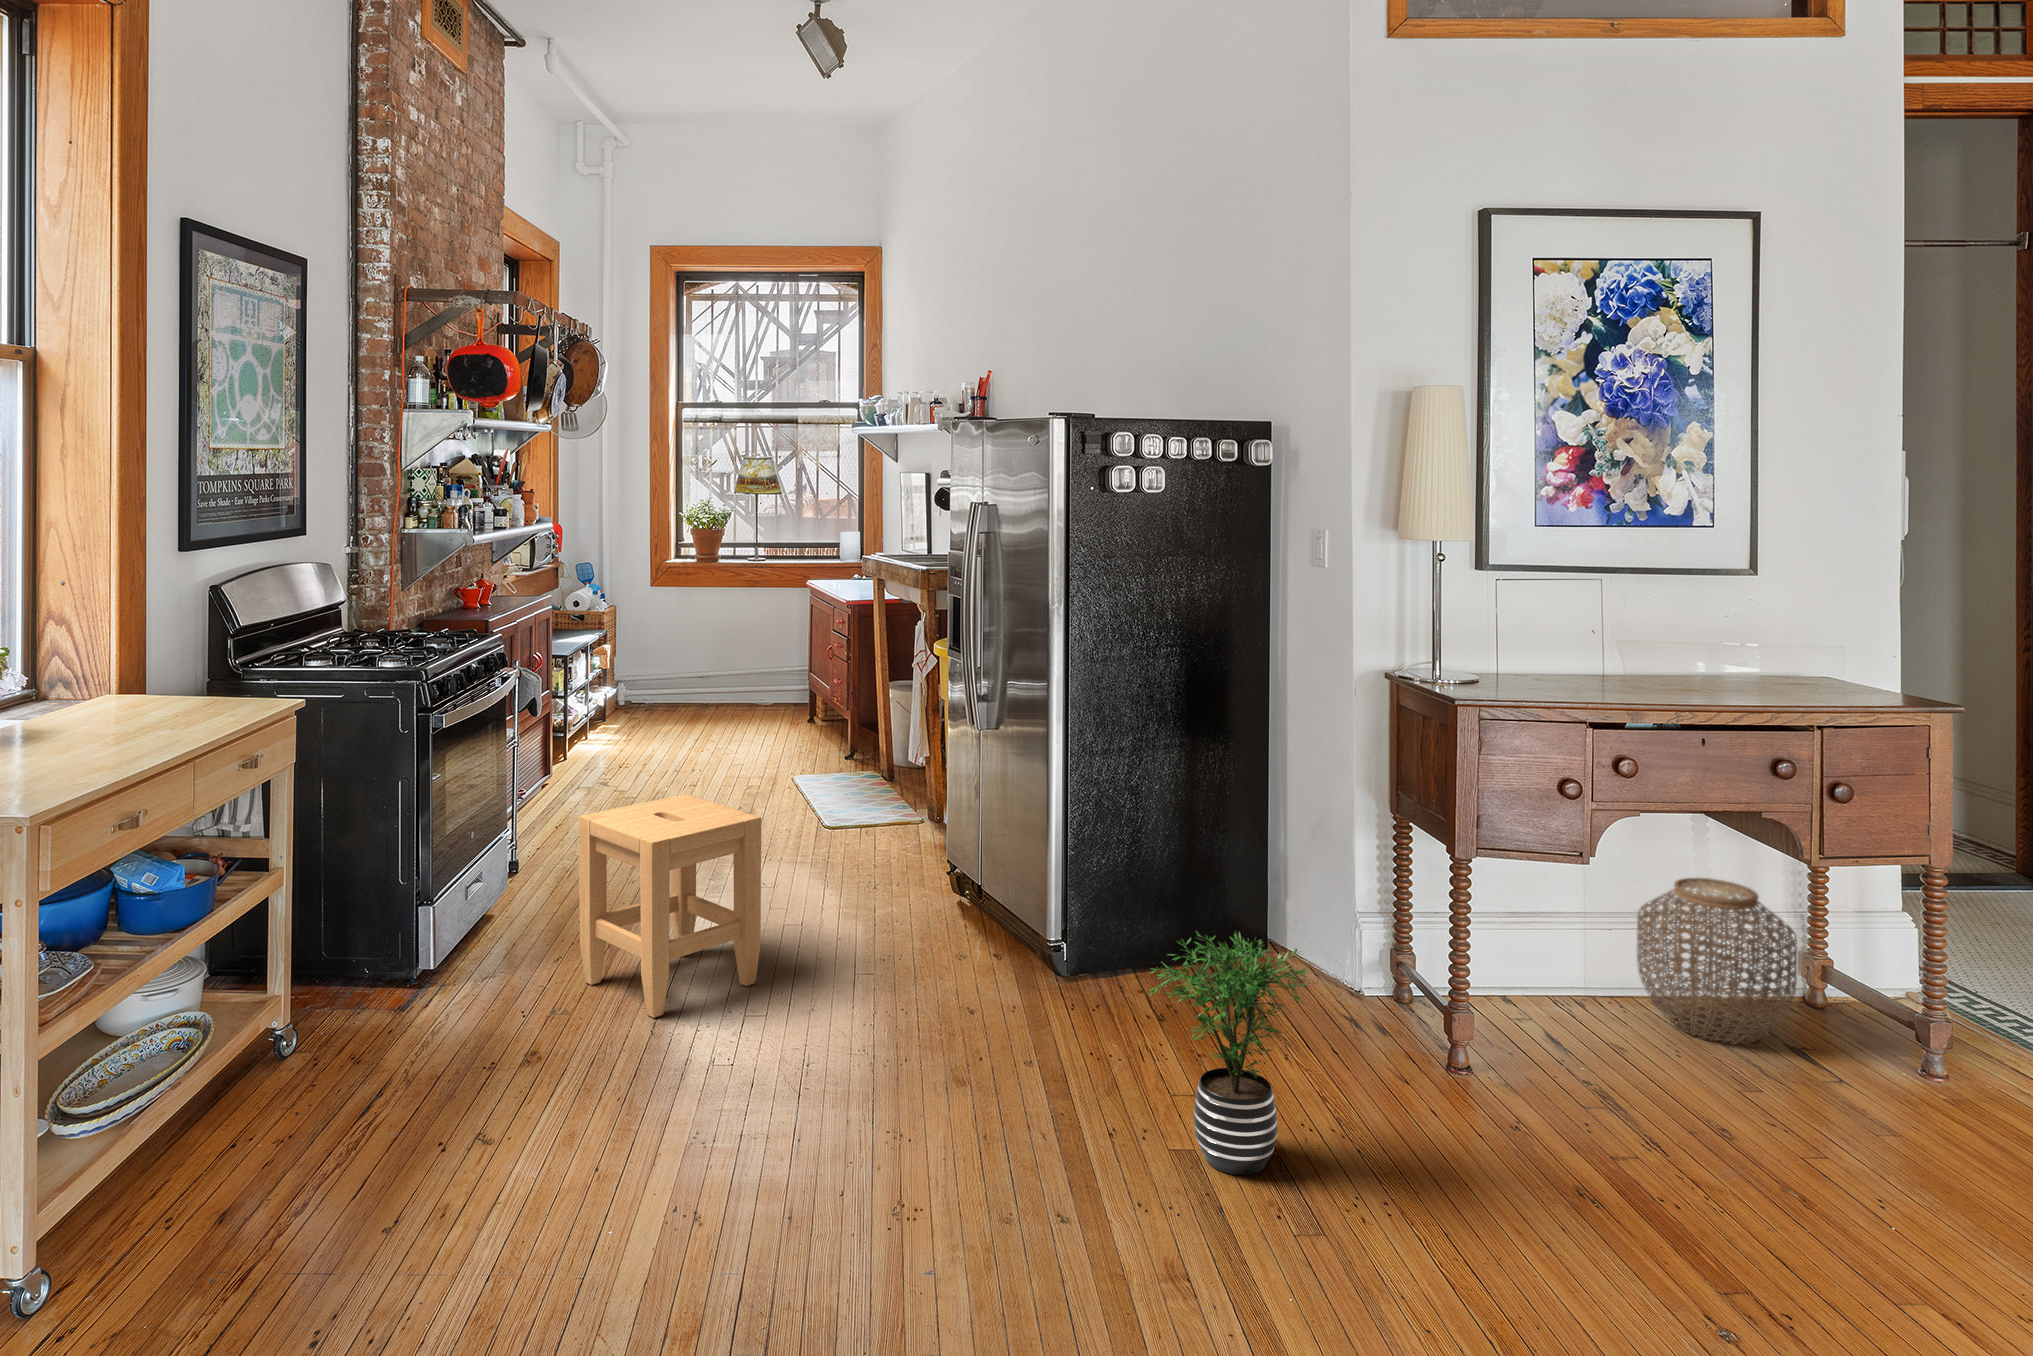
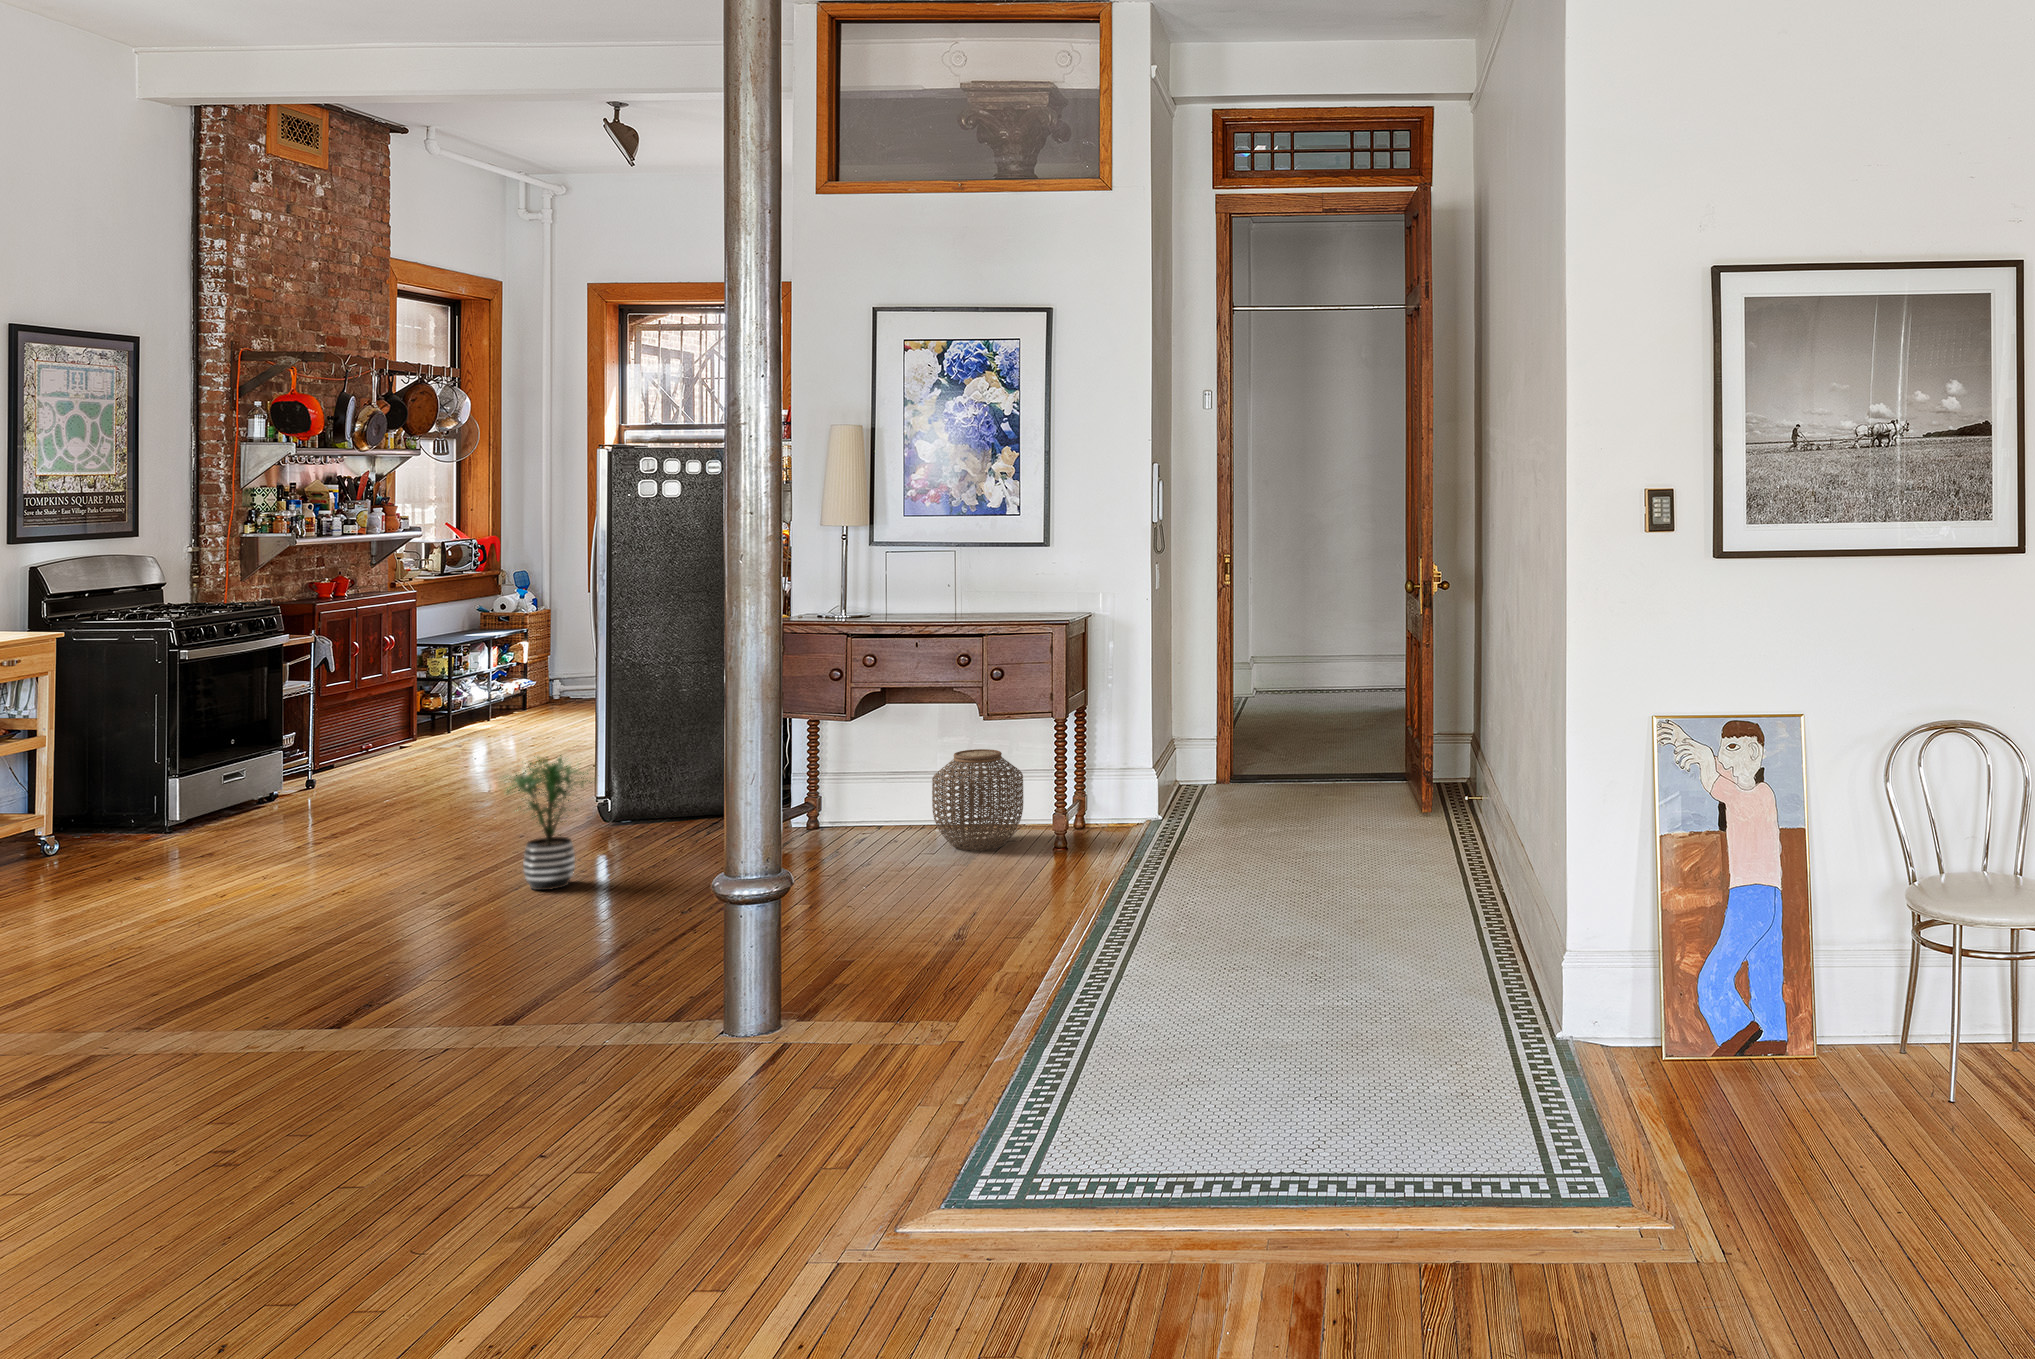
stool: present [579,794,761,1018] -> none [280,709,400,843]

